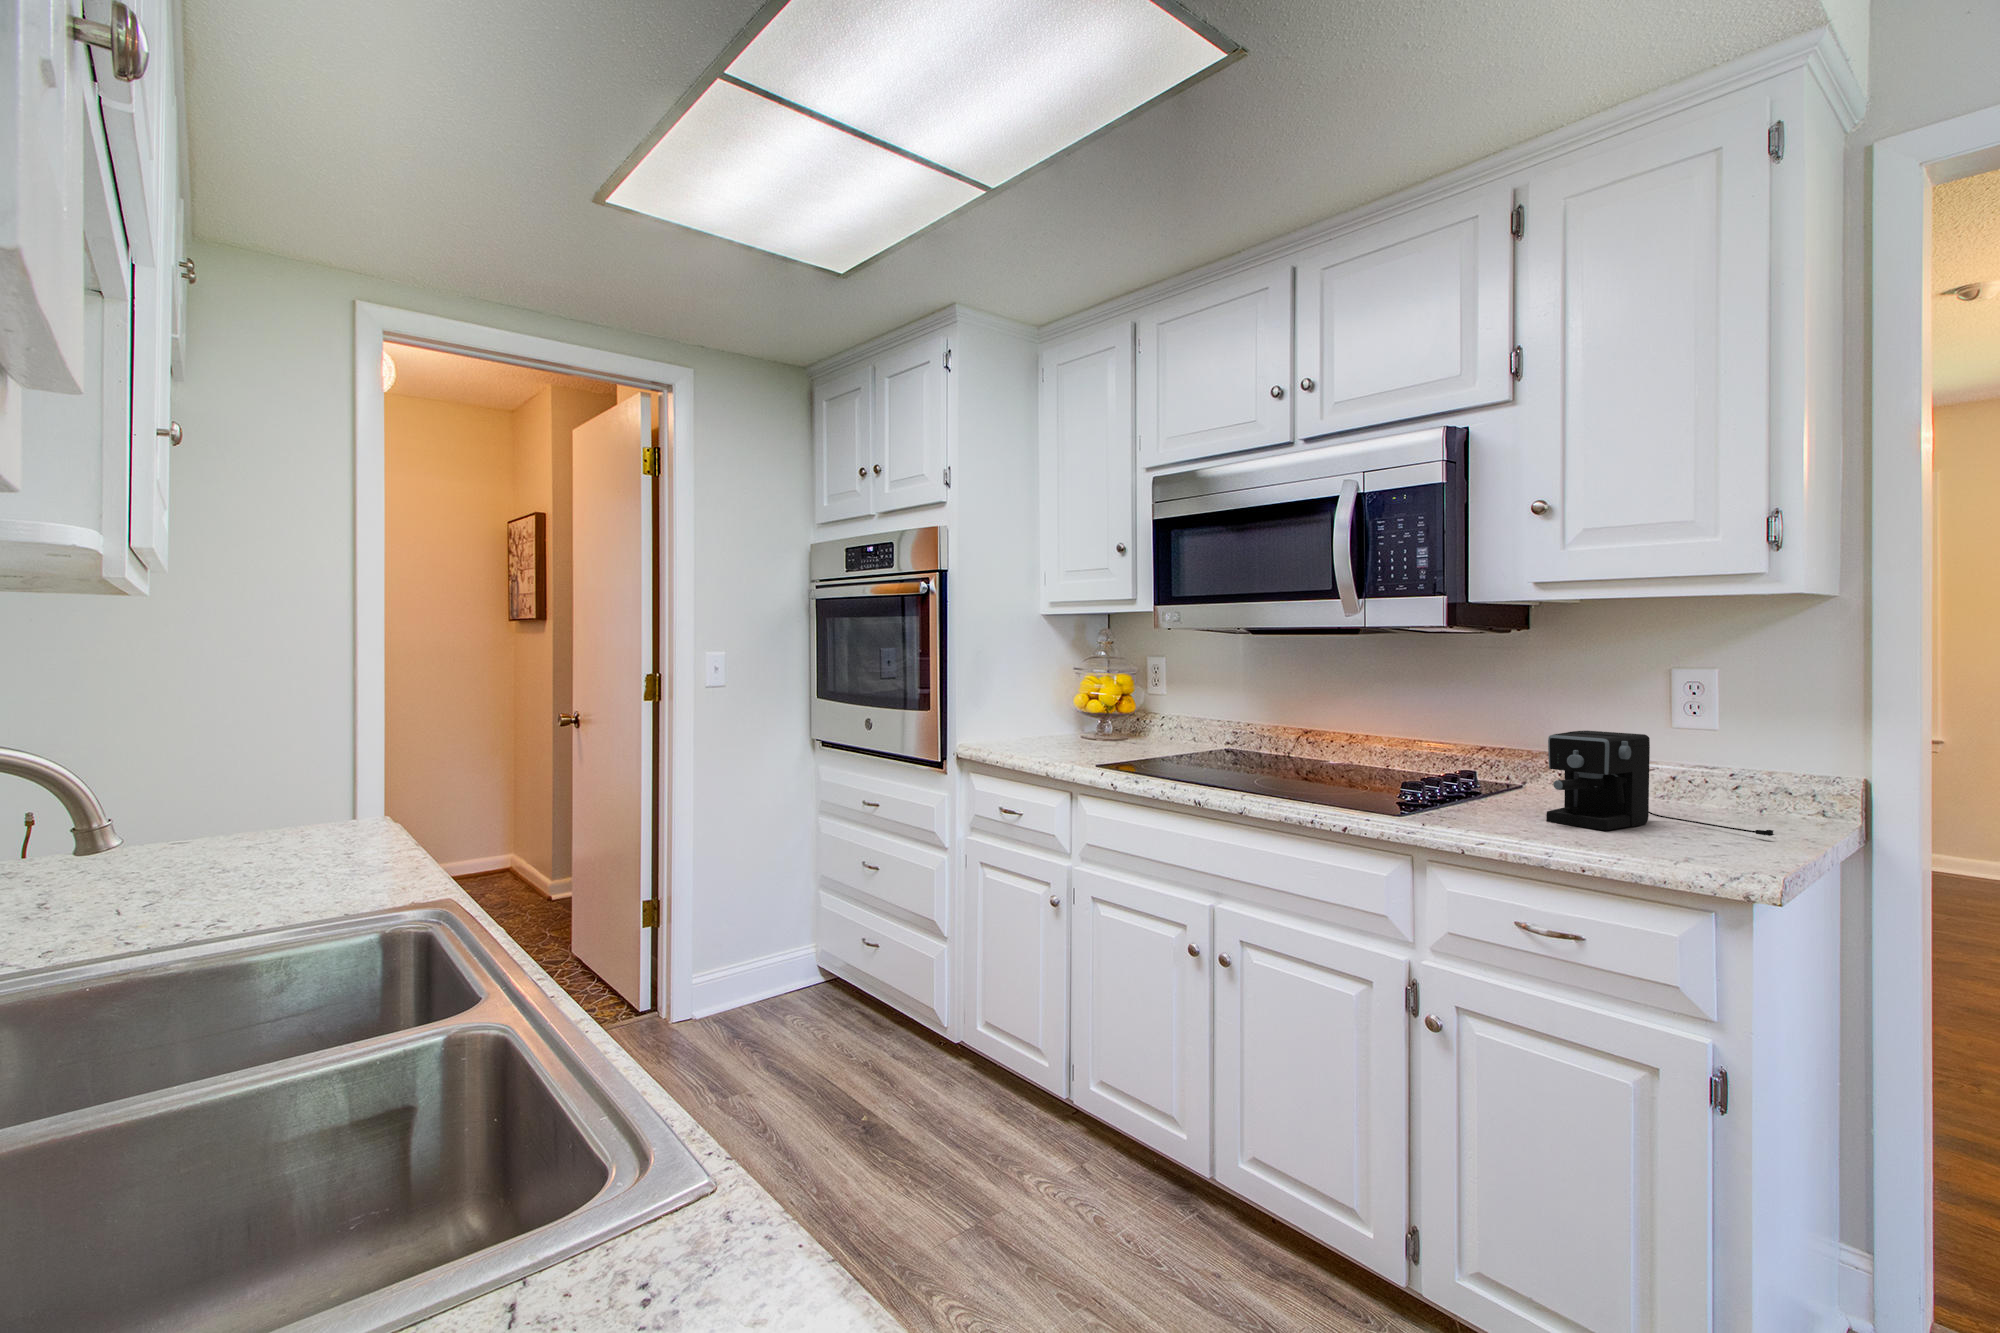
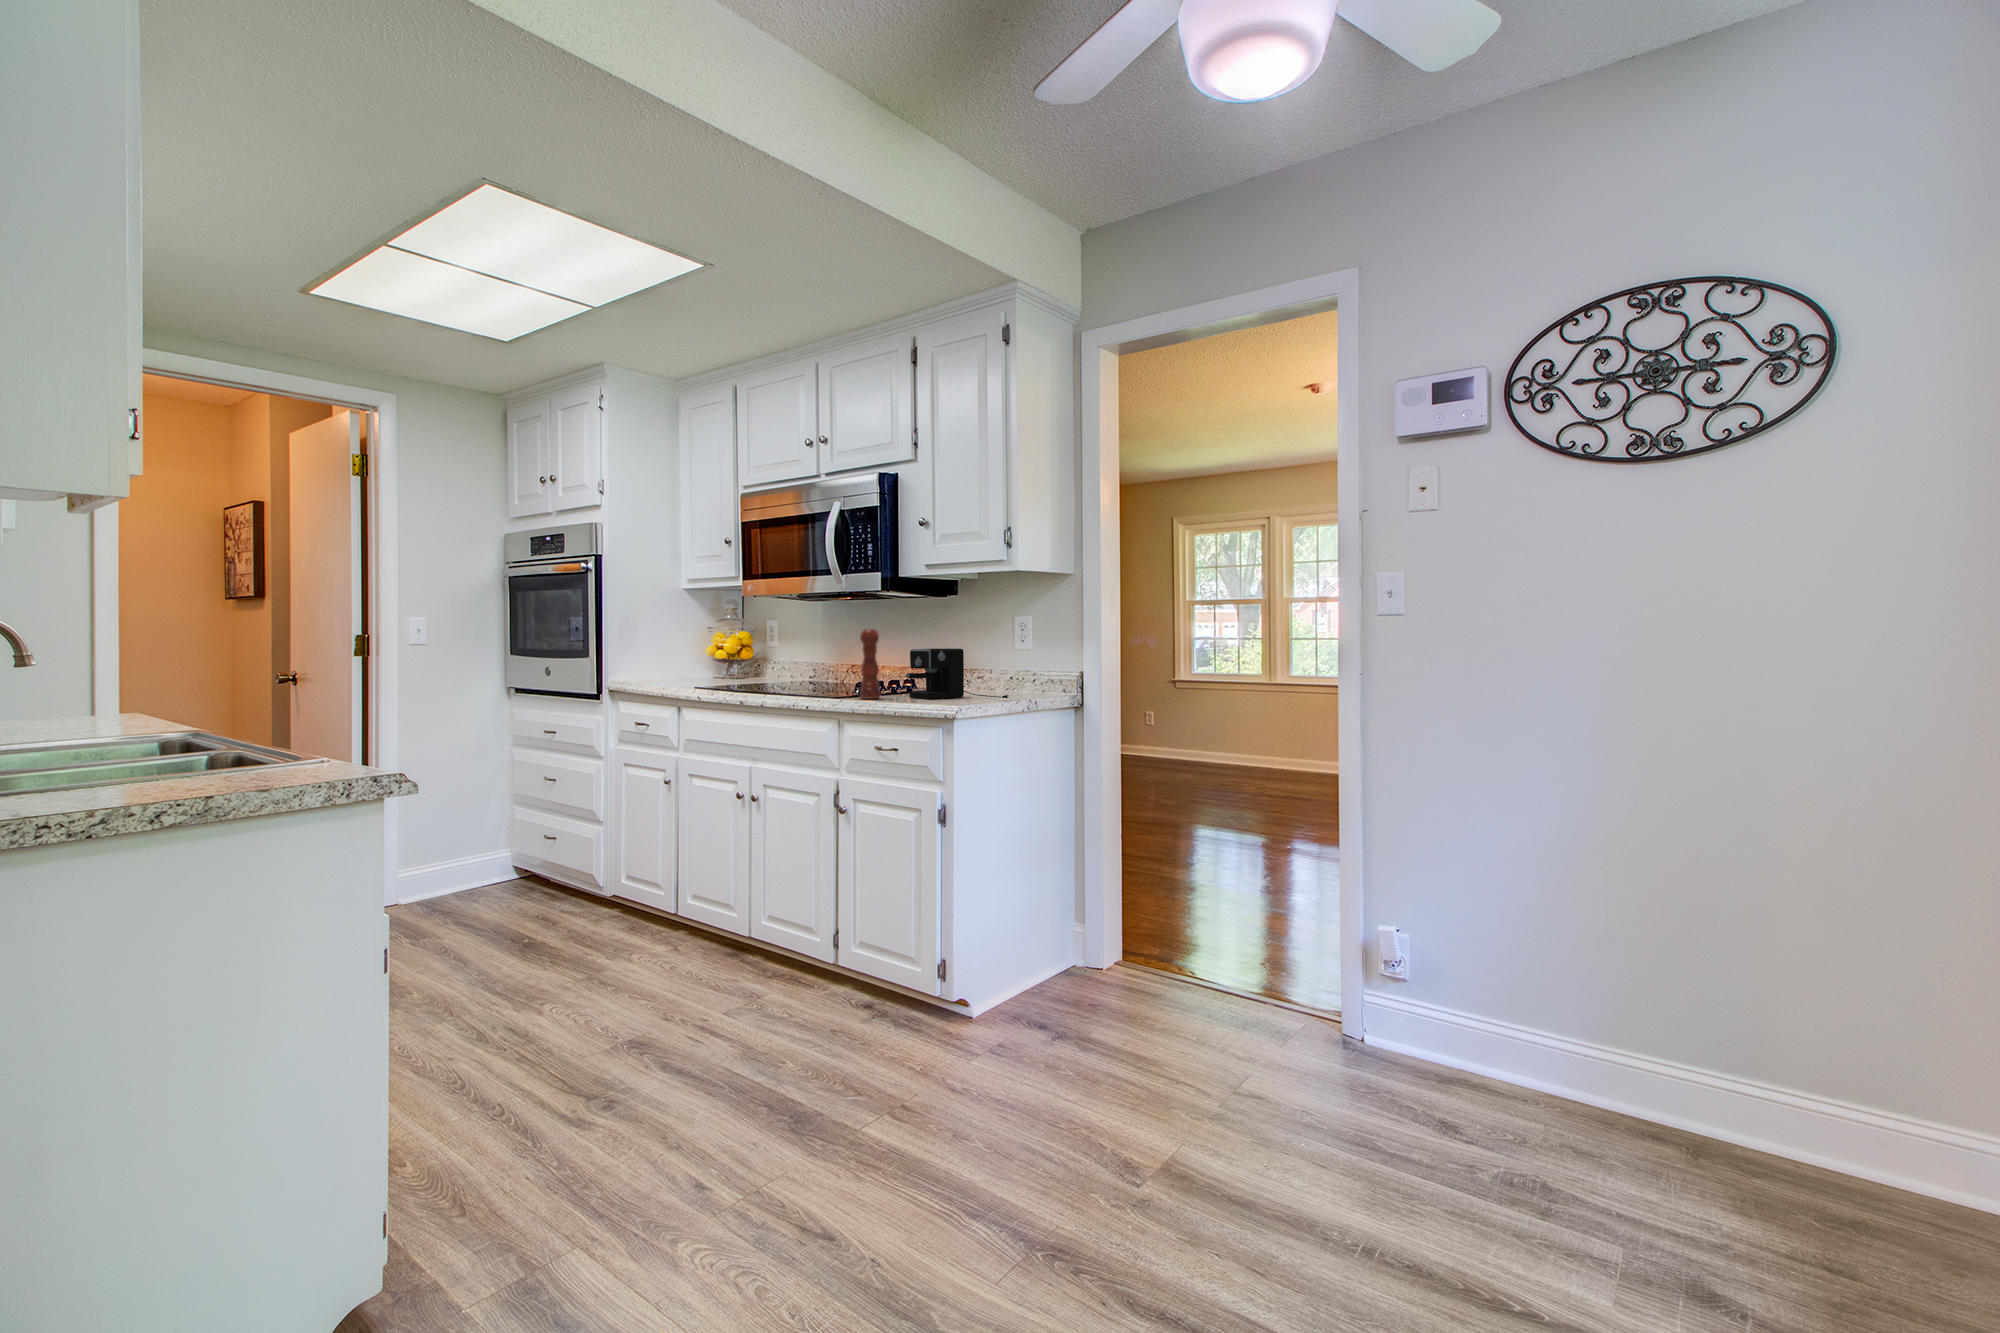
pepper mill: none [1468,689,1508,827] -> present [860,623,880,699]

